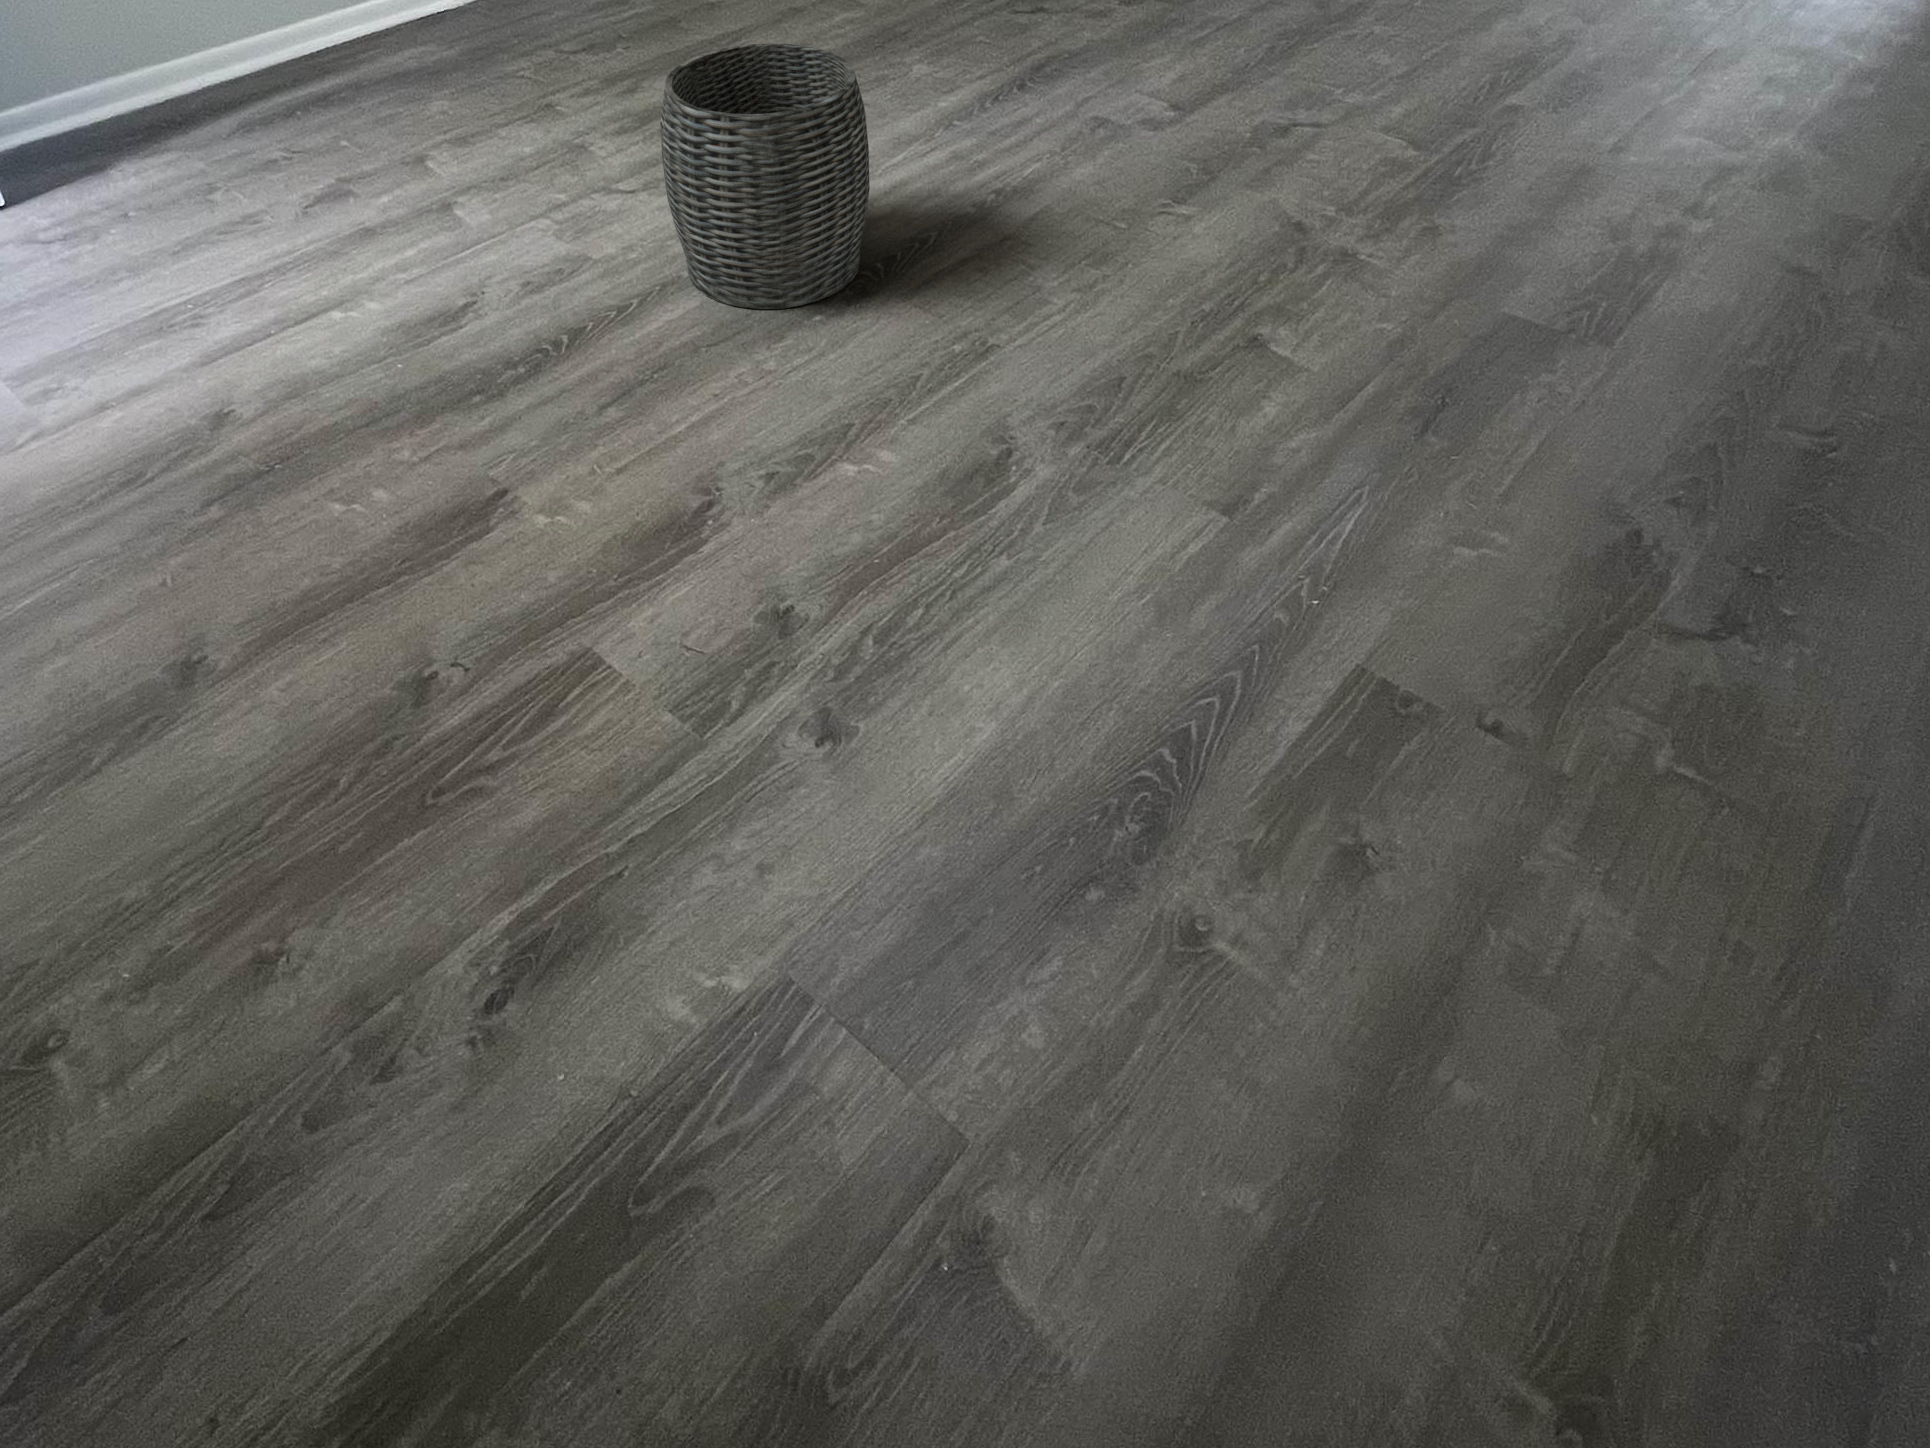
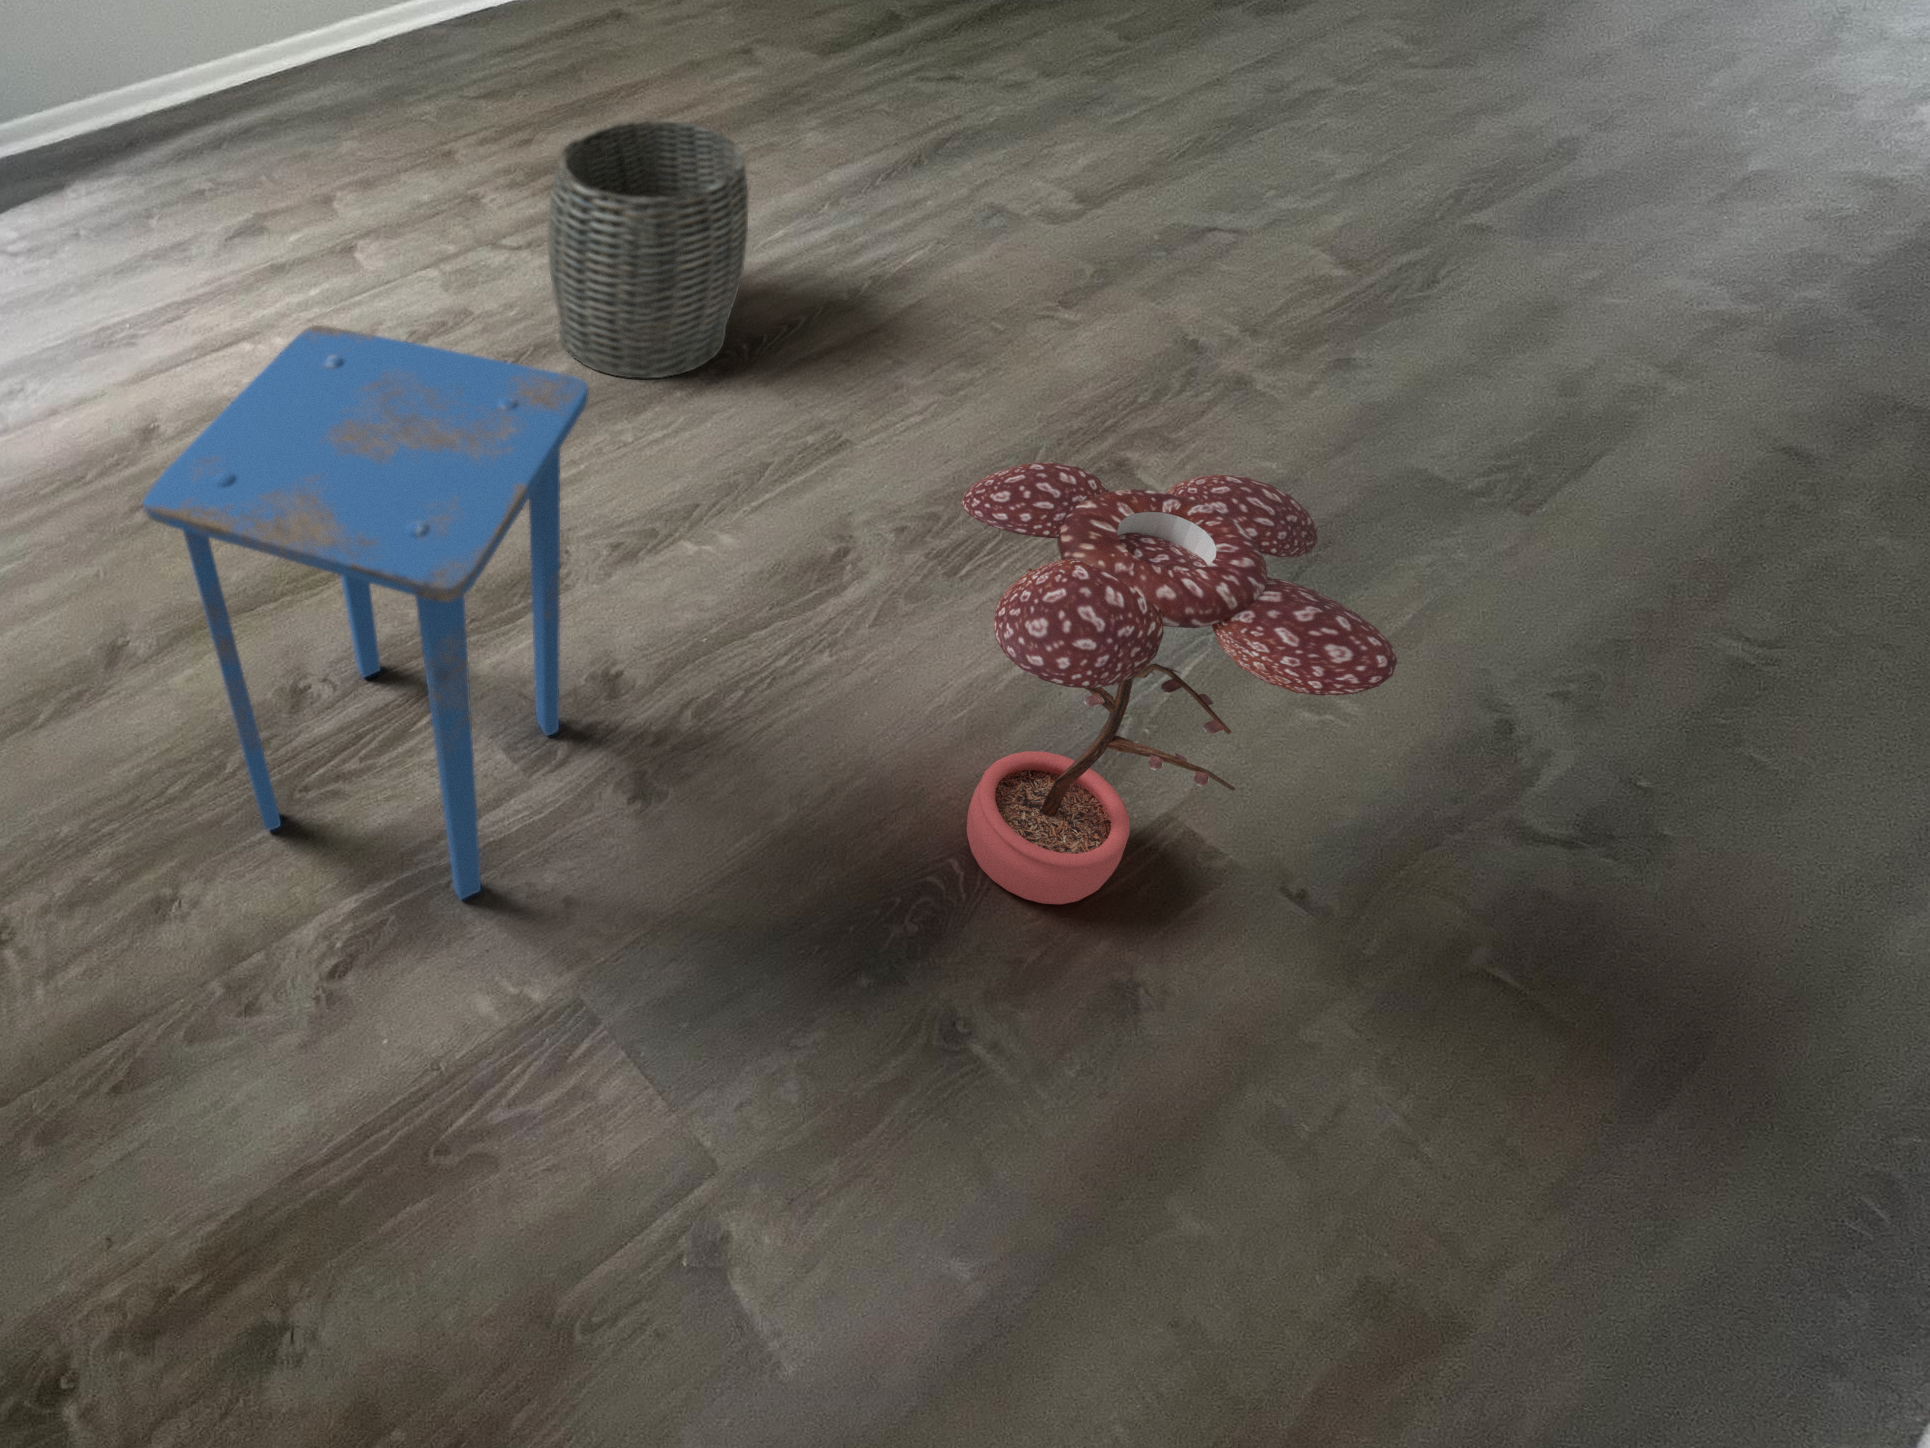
side table: none [179,241,731,888] -> present [143,325,588,899]
potted plant: none [1121,305,1557,778] -> present [961,462,1397,904]

